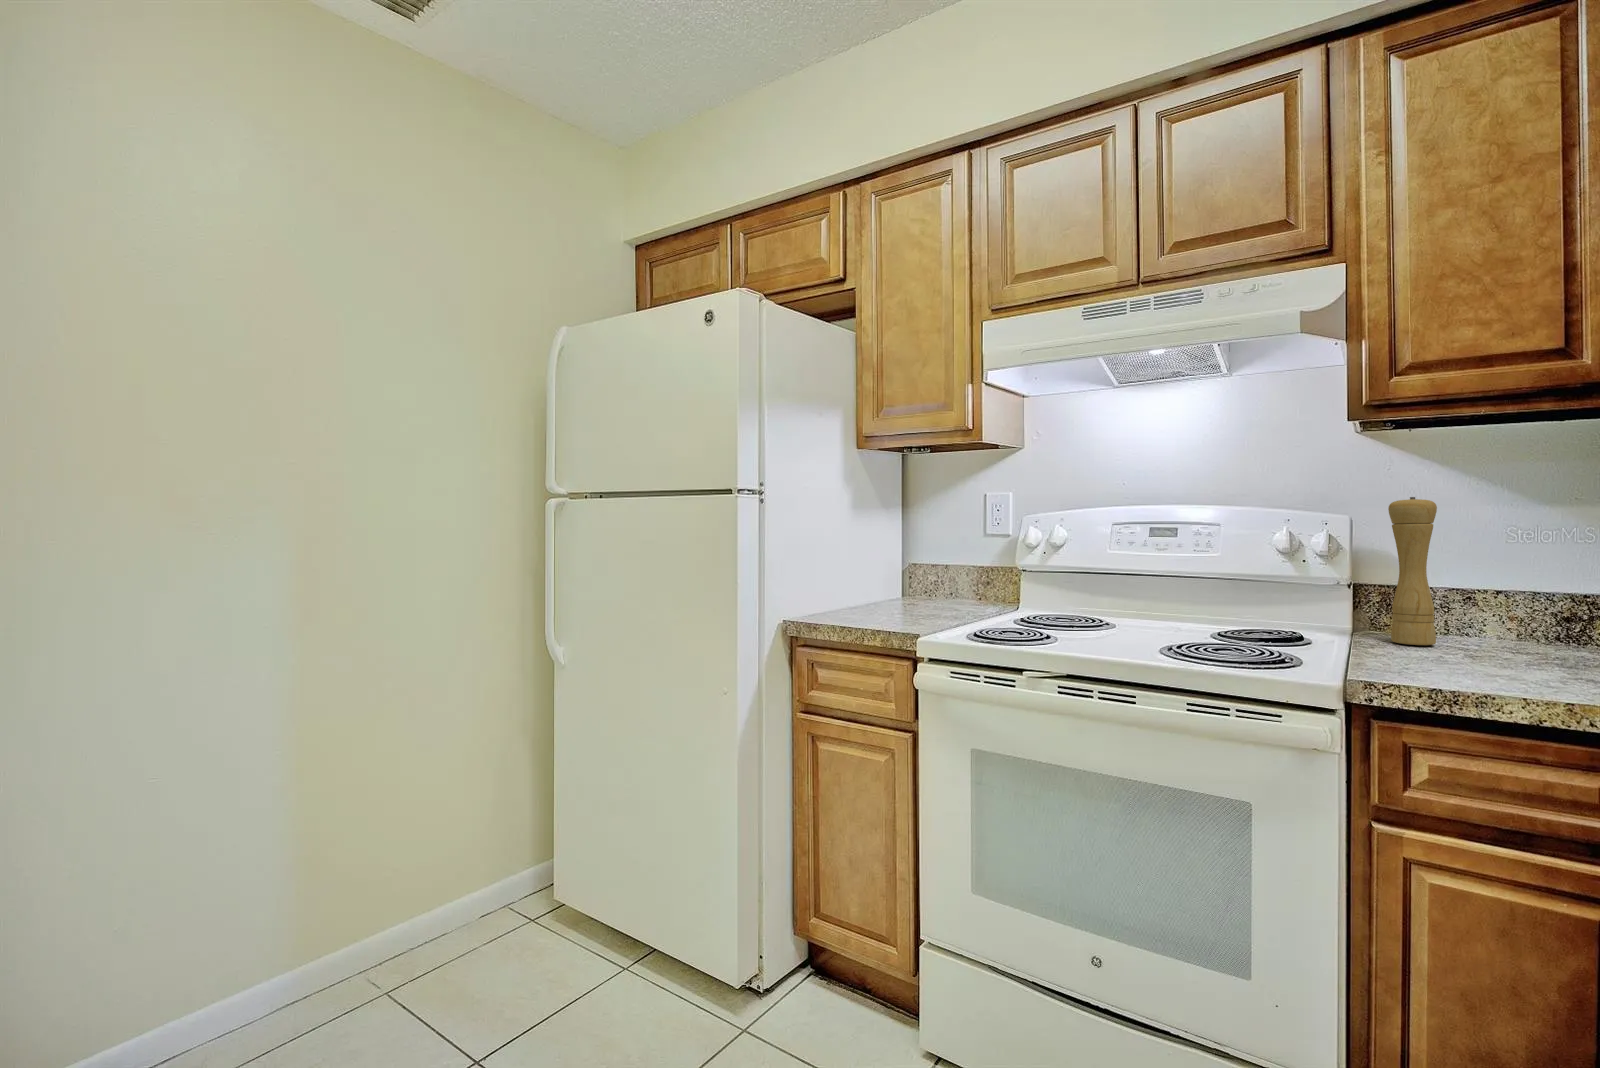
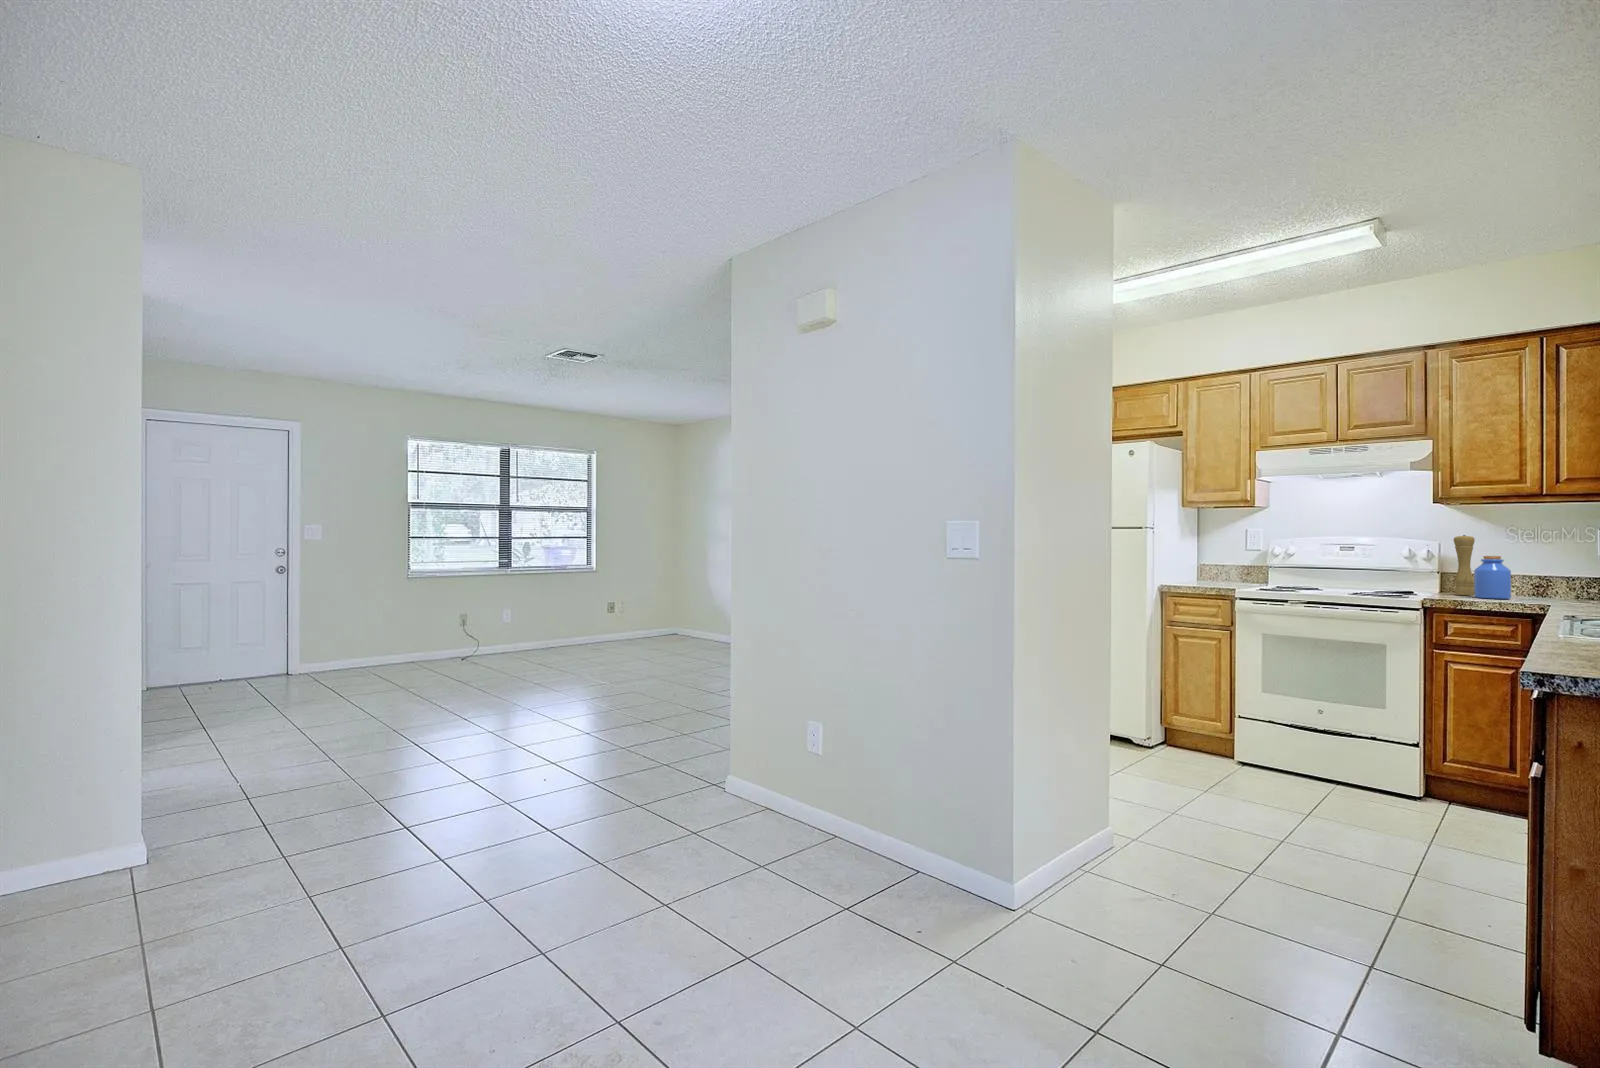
jar: none [1448,550,1543,665] -> present [1474,556,1511,599]

